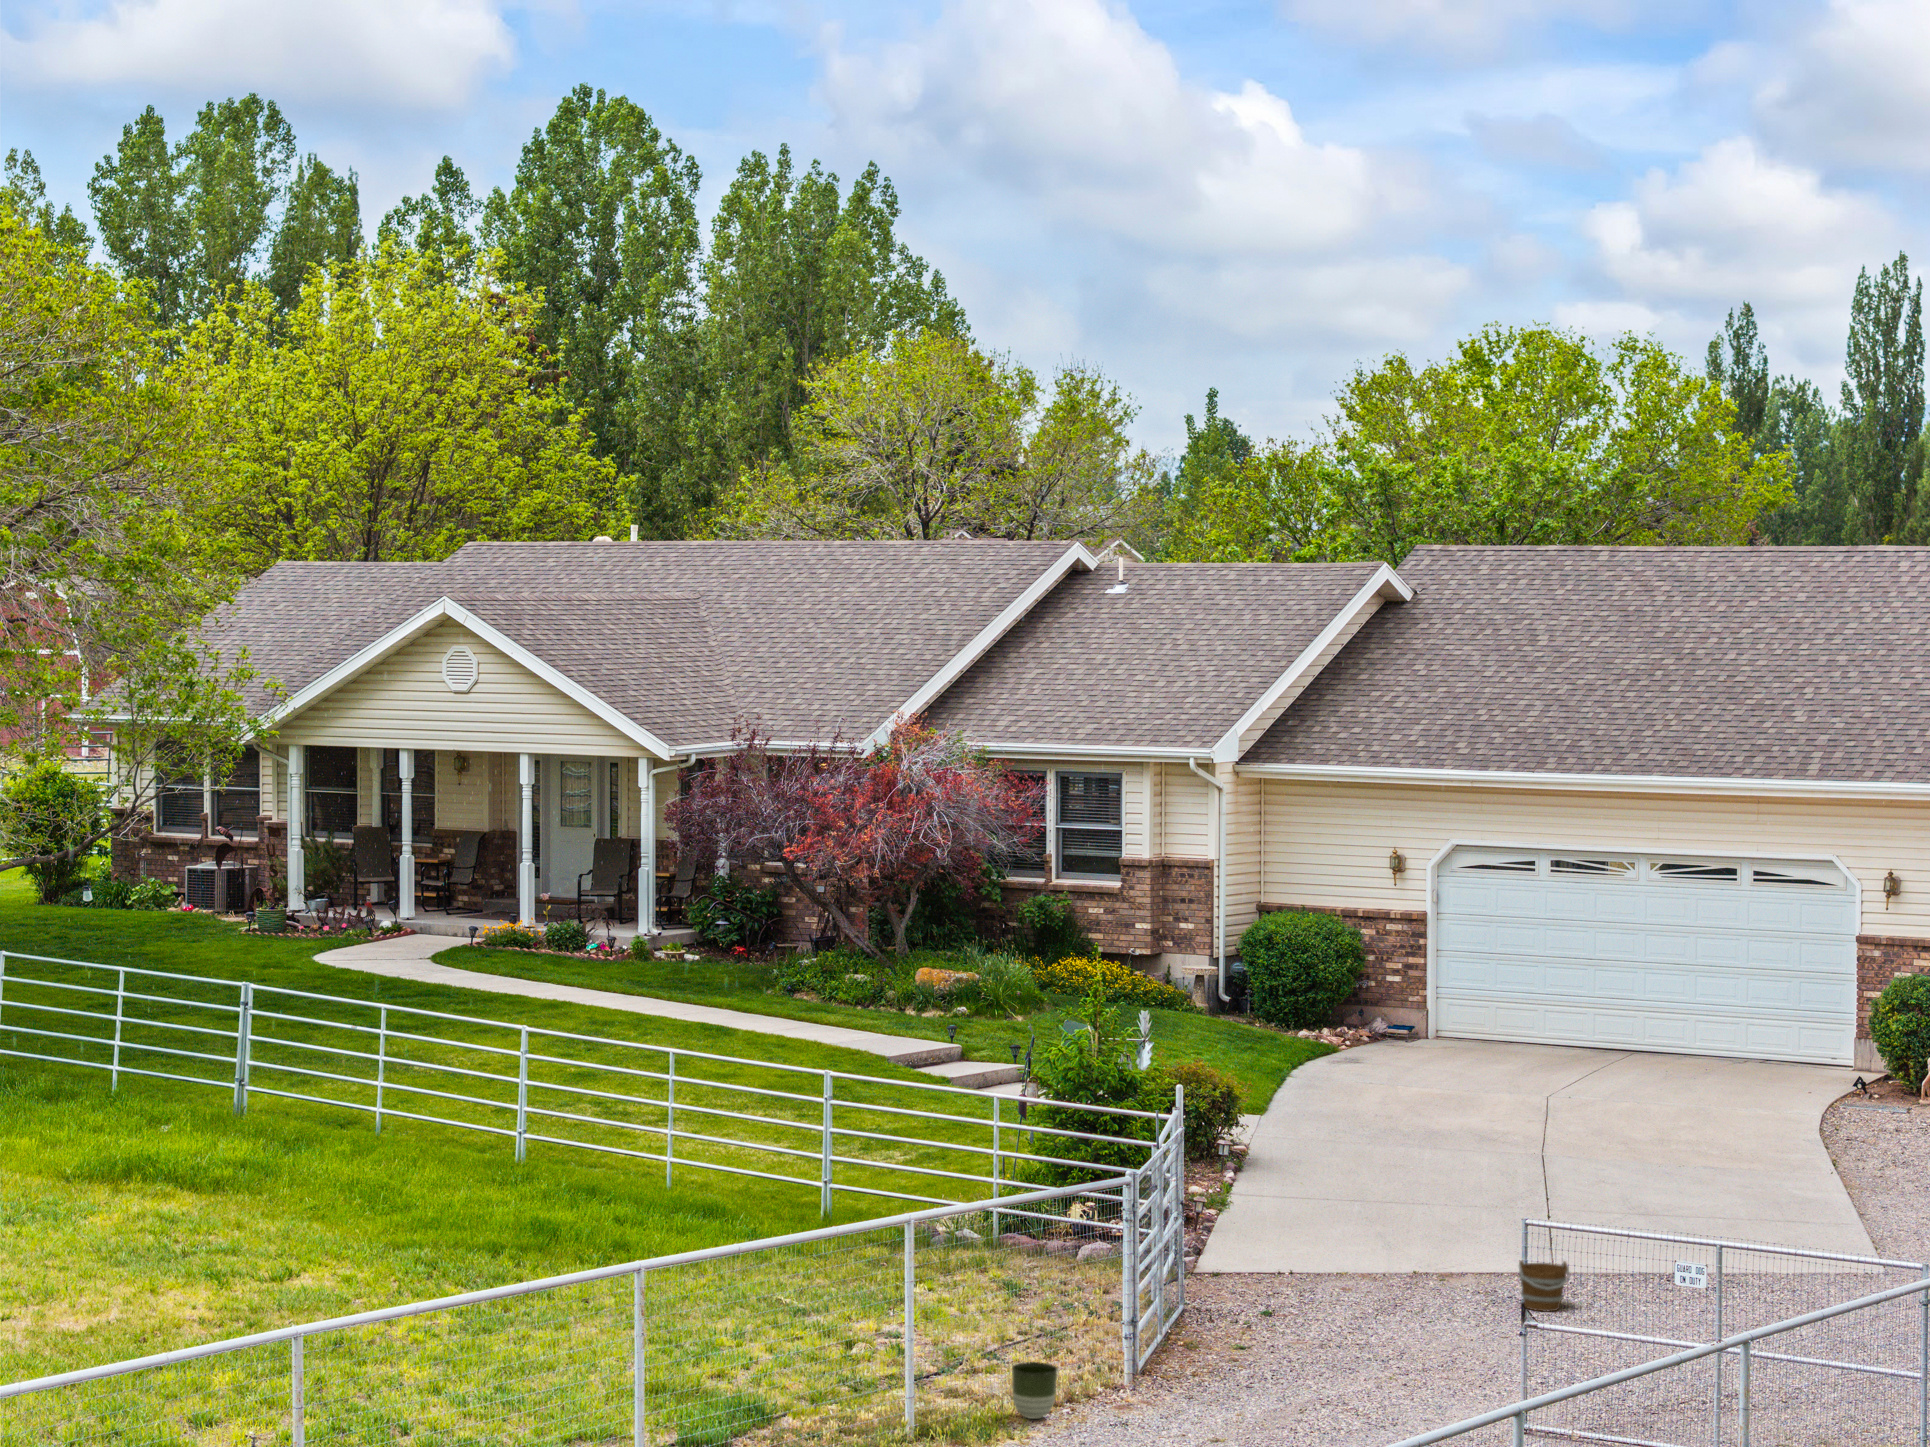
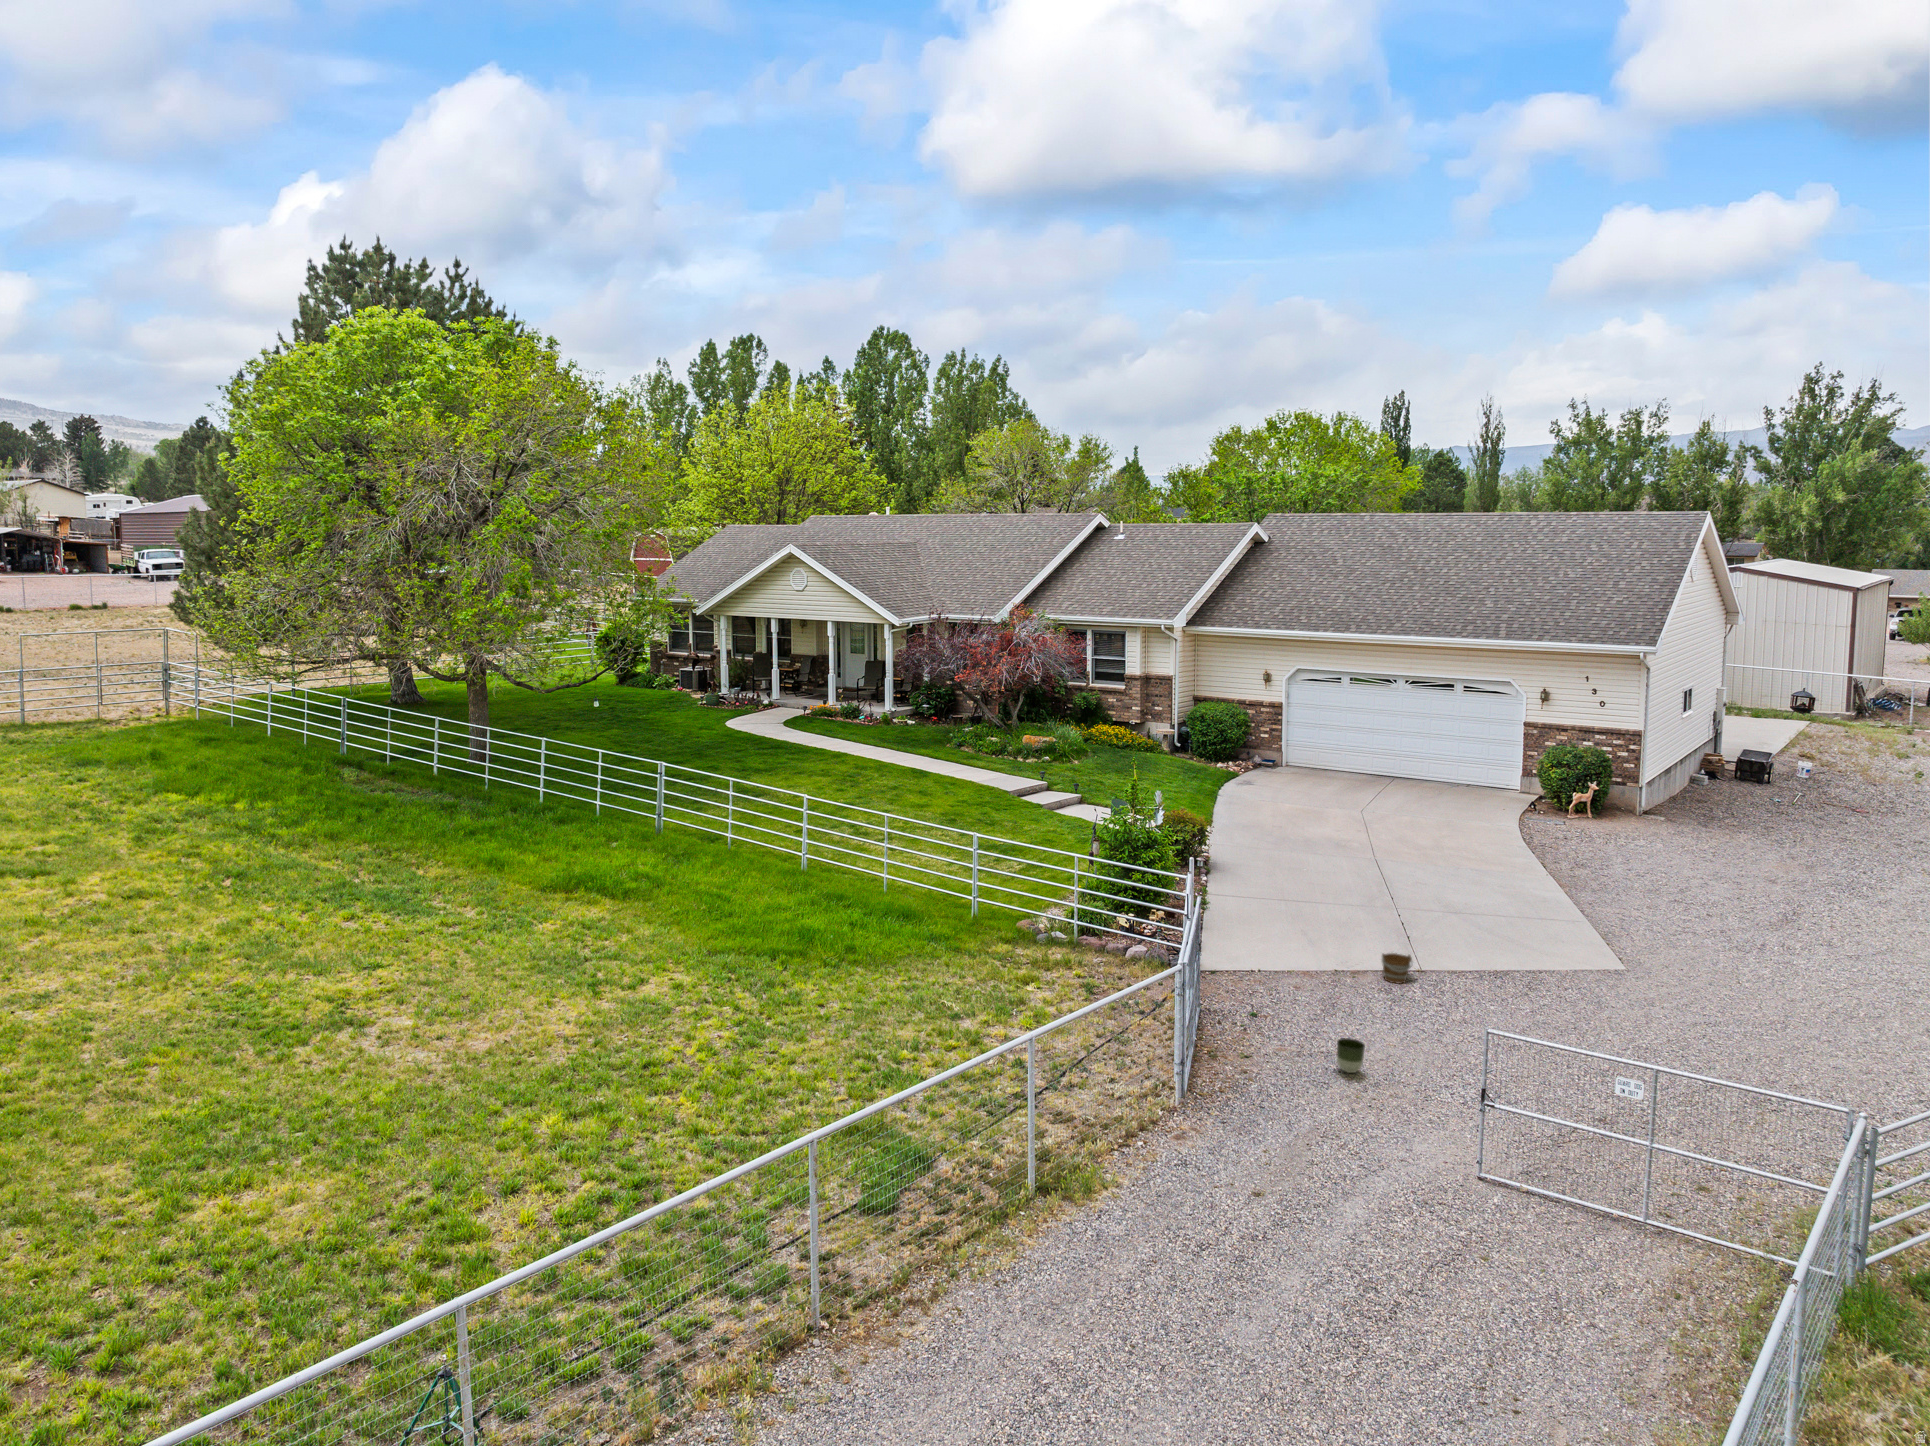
planter: present [1012,1362,1058,1419] -> present [1337,1038,1365,1073]

